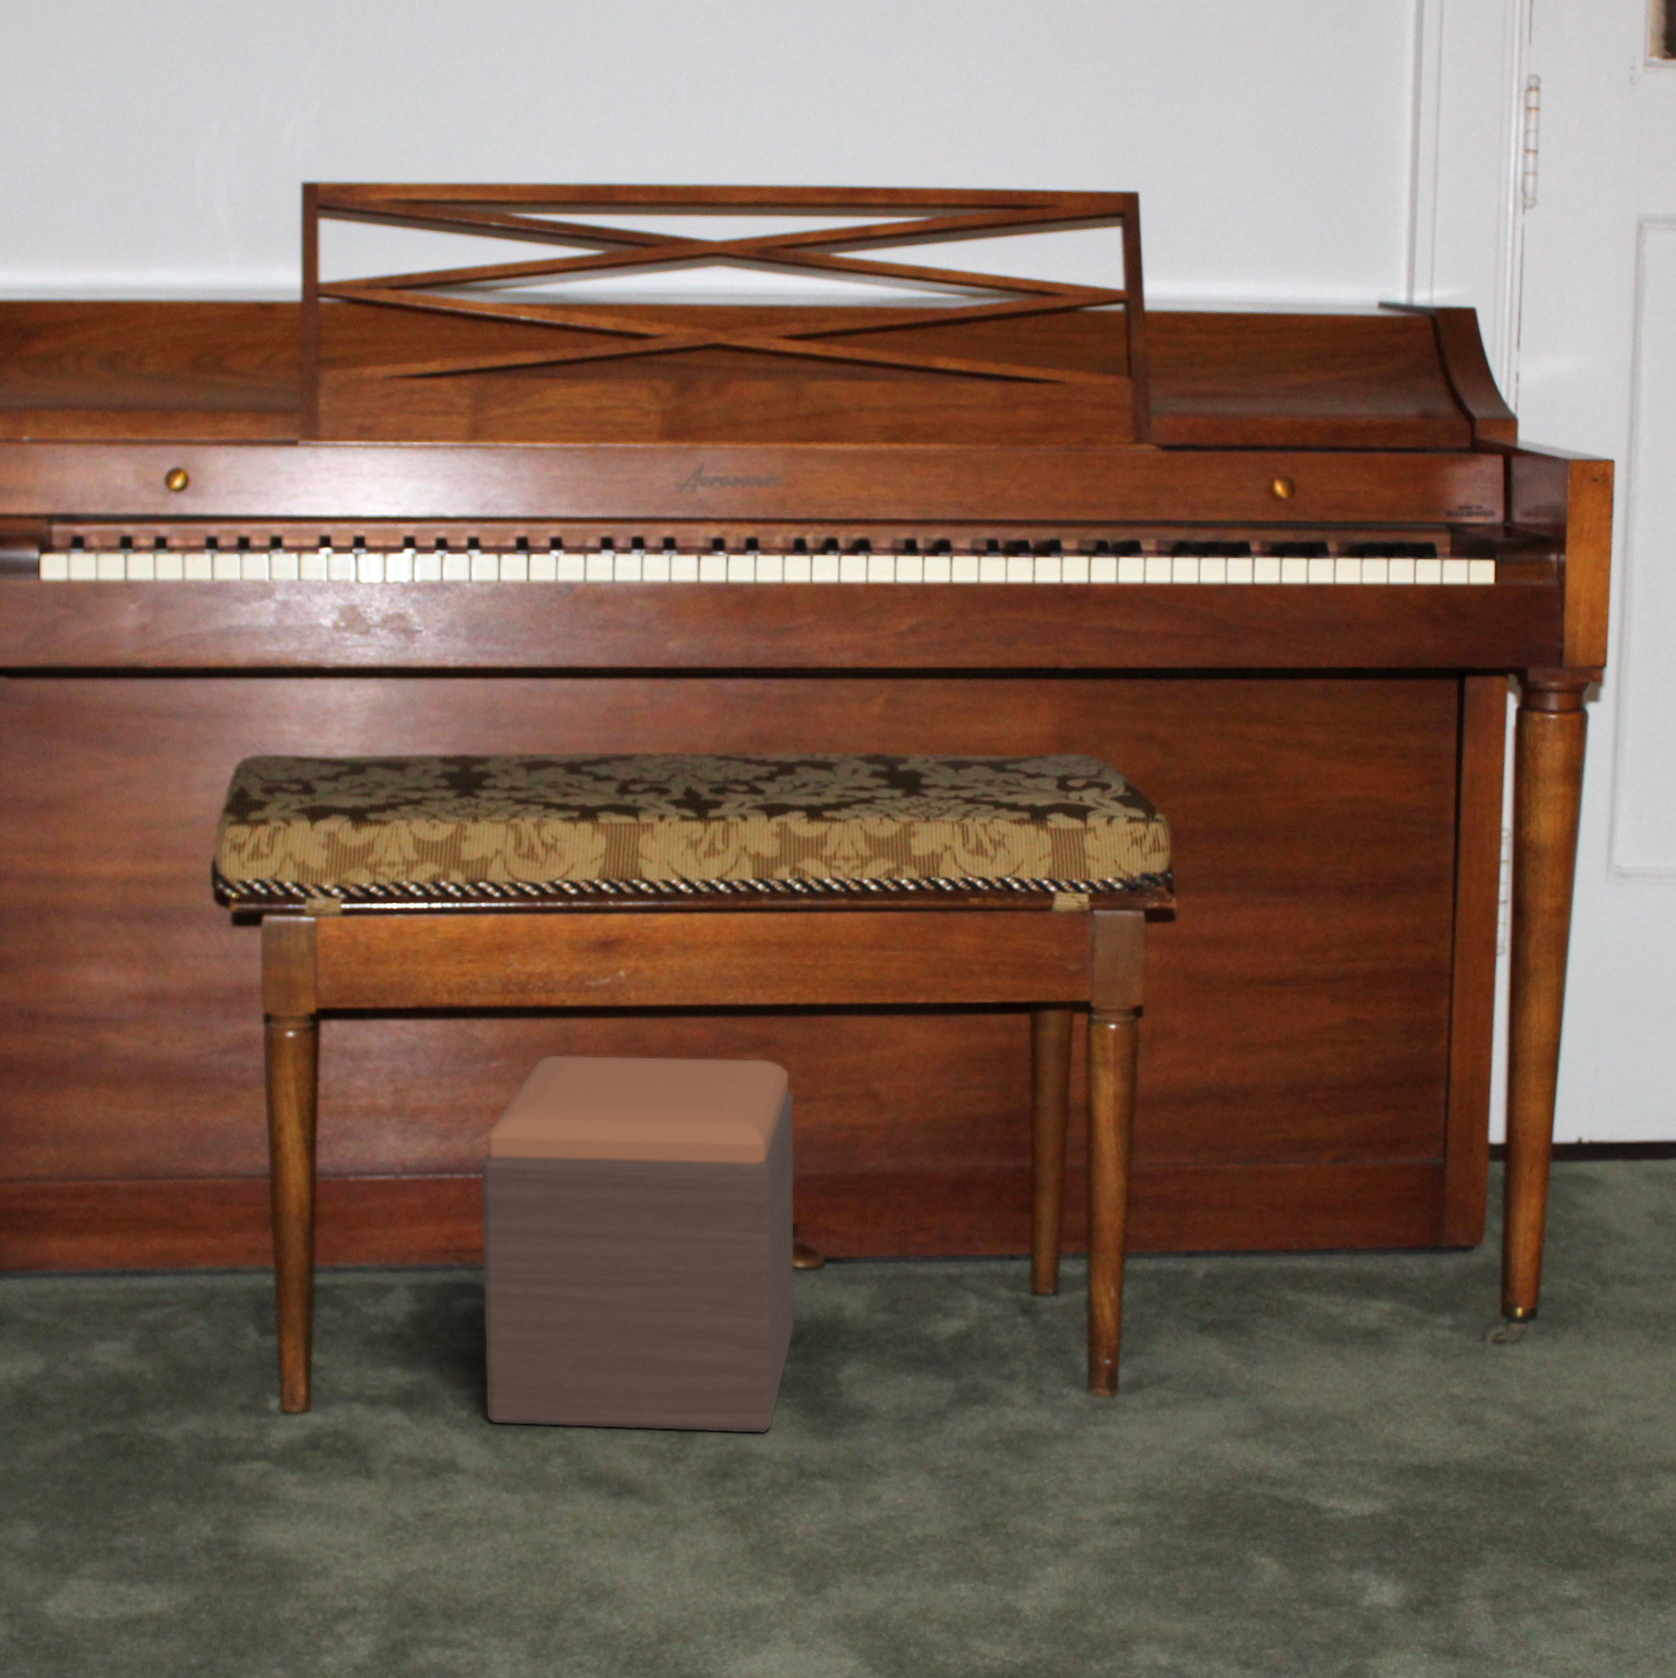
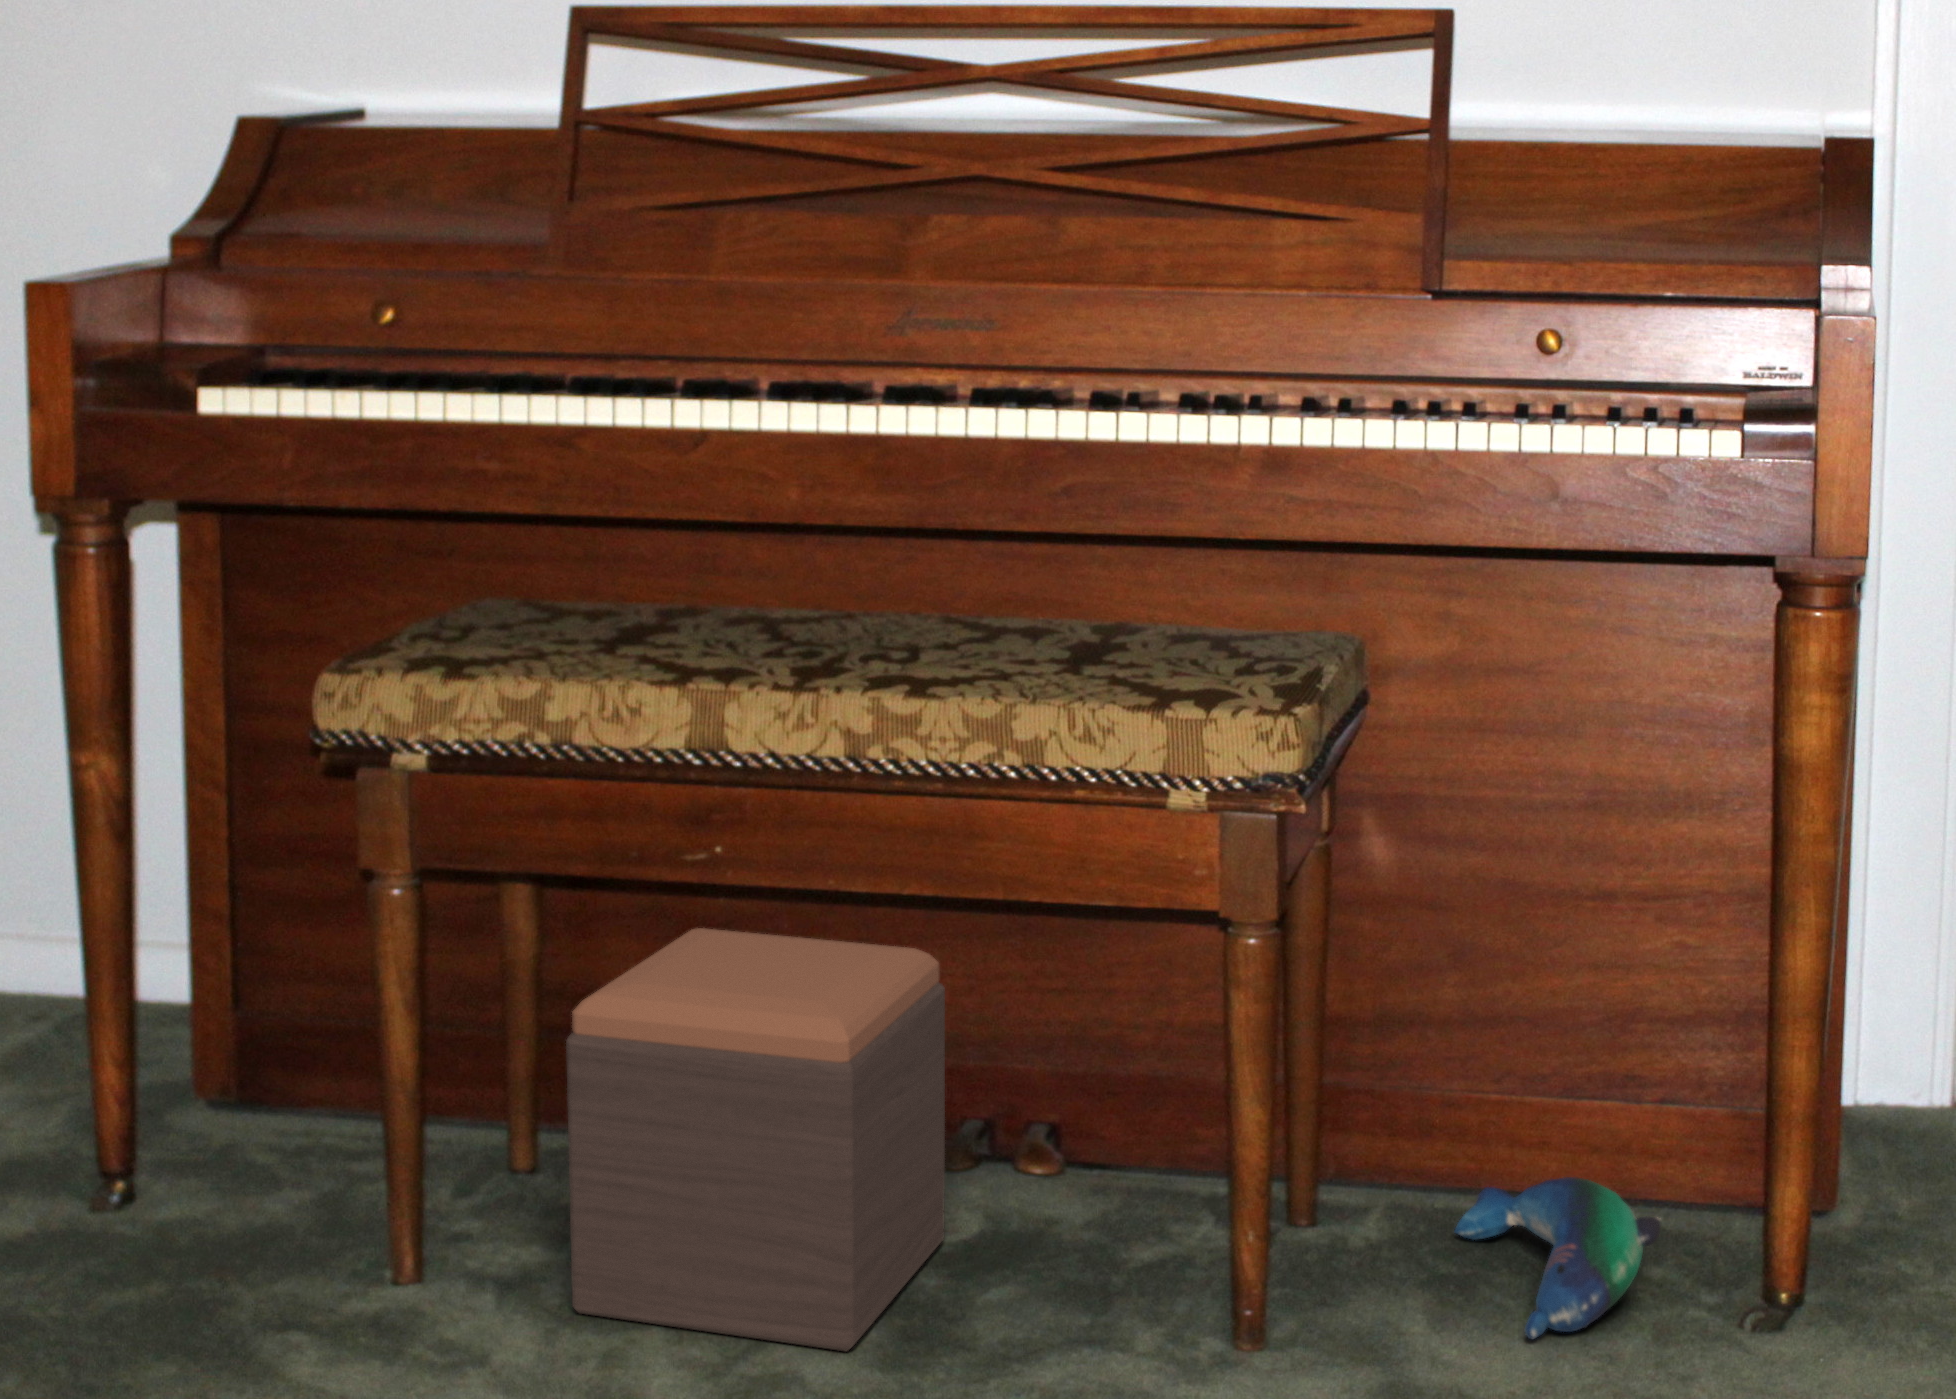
plush toy: none [1234,1227,1434,1367] -> present [1455,1177,1661,1339]

